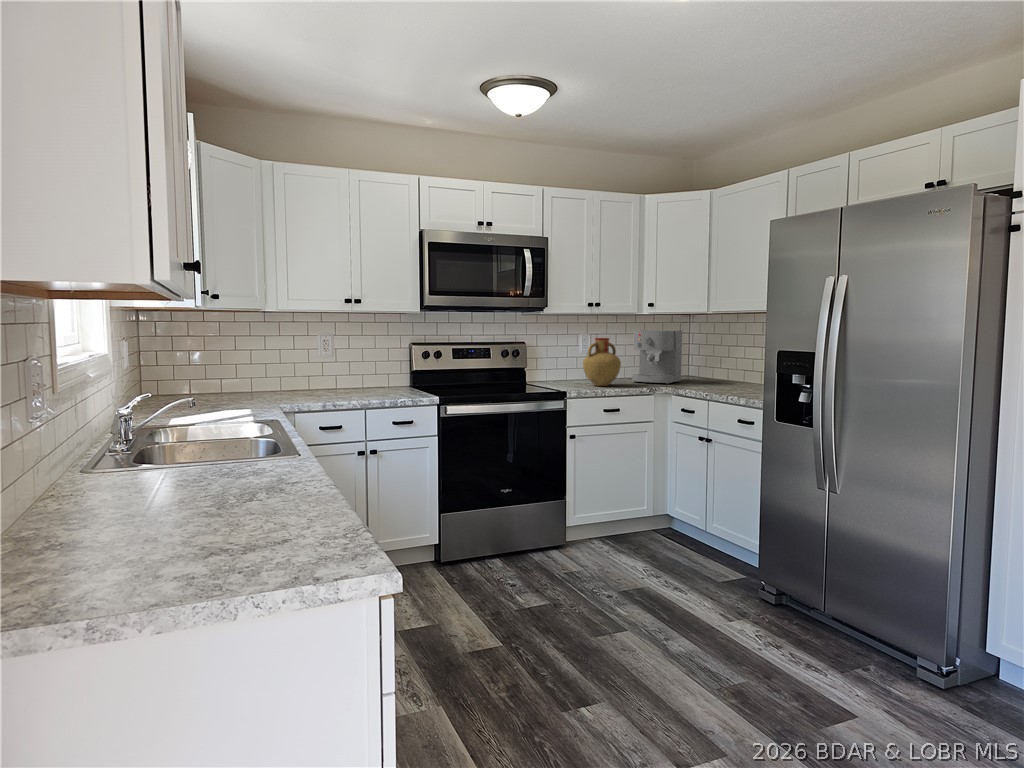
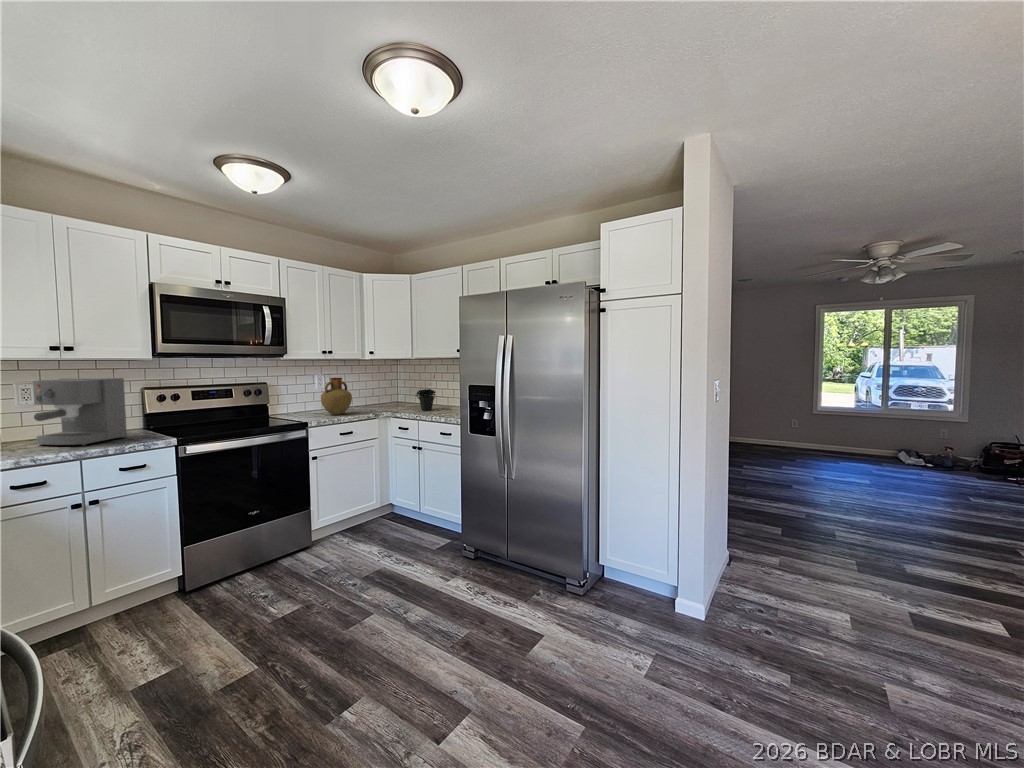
coffee maker: present [632,330,682,384] -> present [33,378,127,446]
potted plant: none [708,331,740,388] -> present [416,375,436,411]

